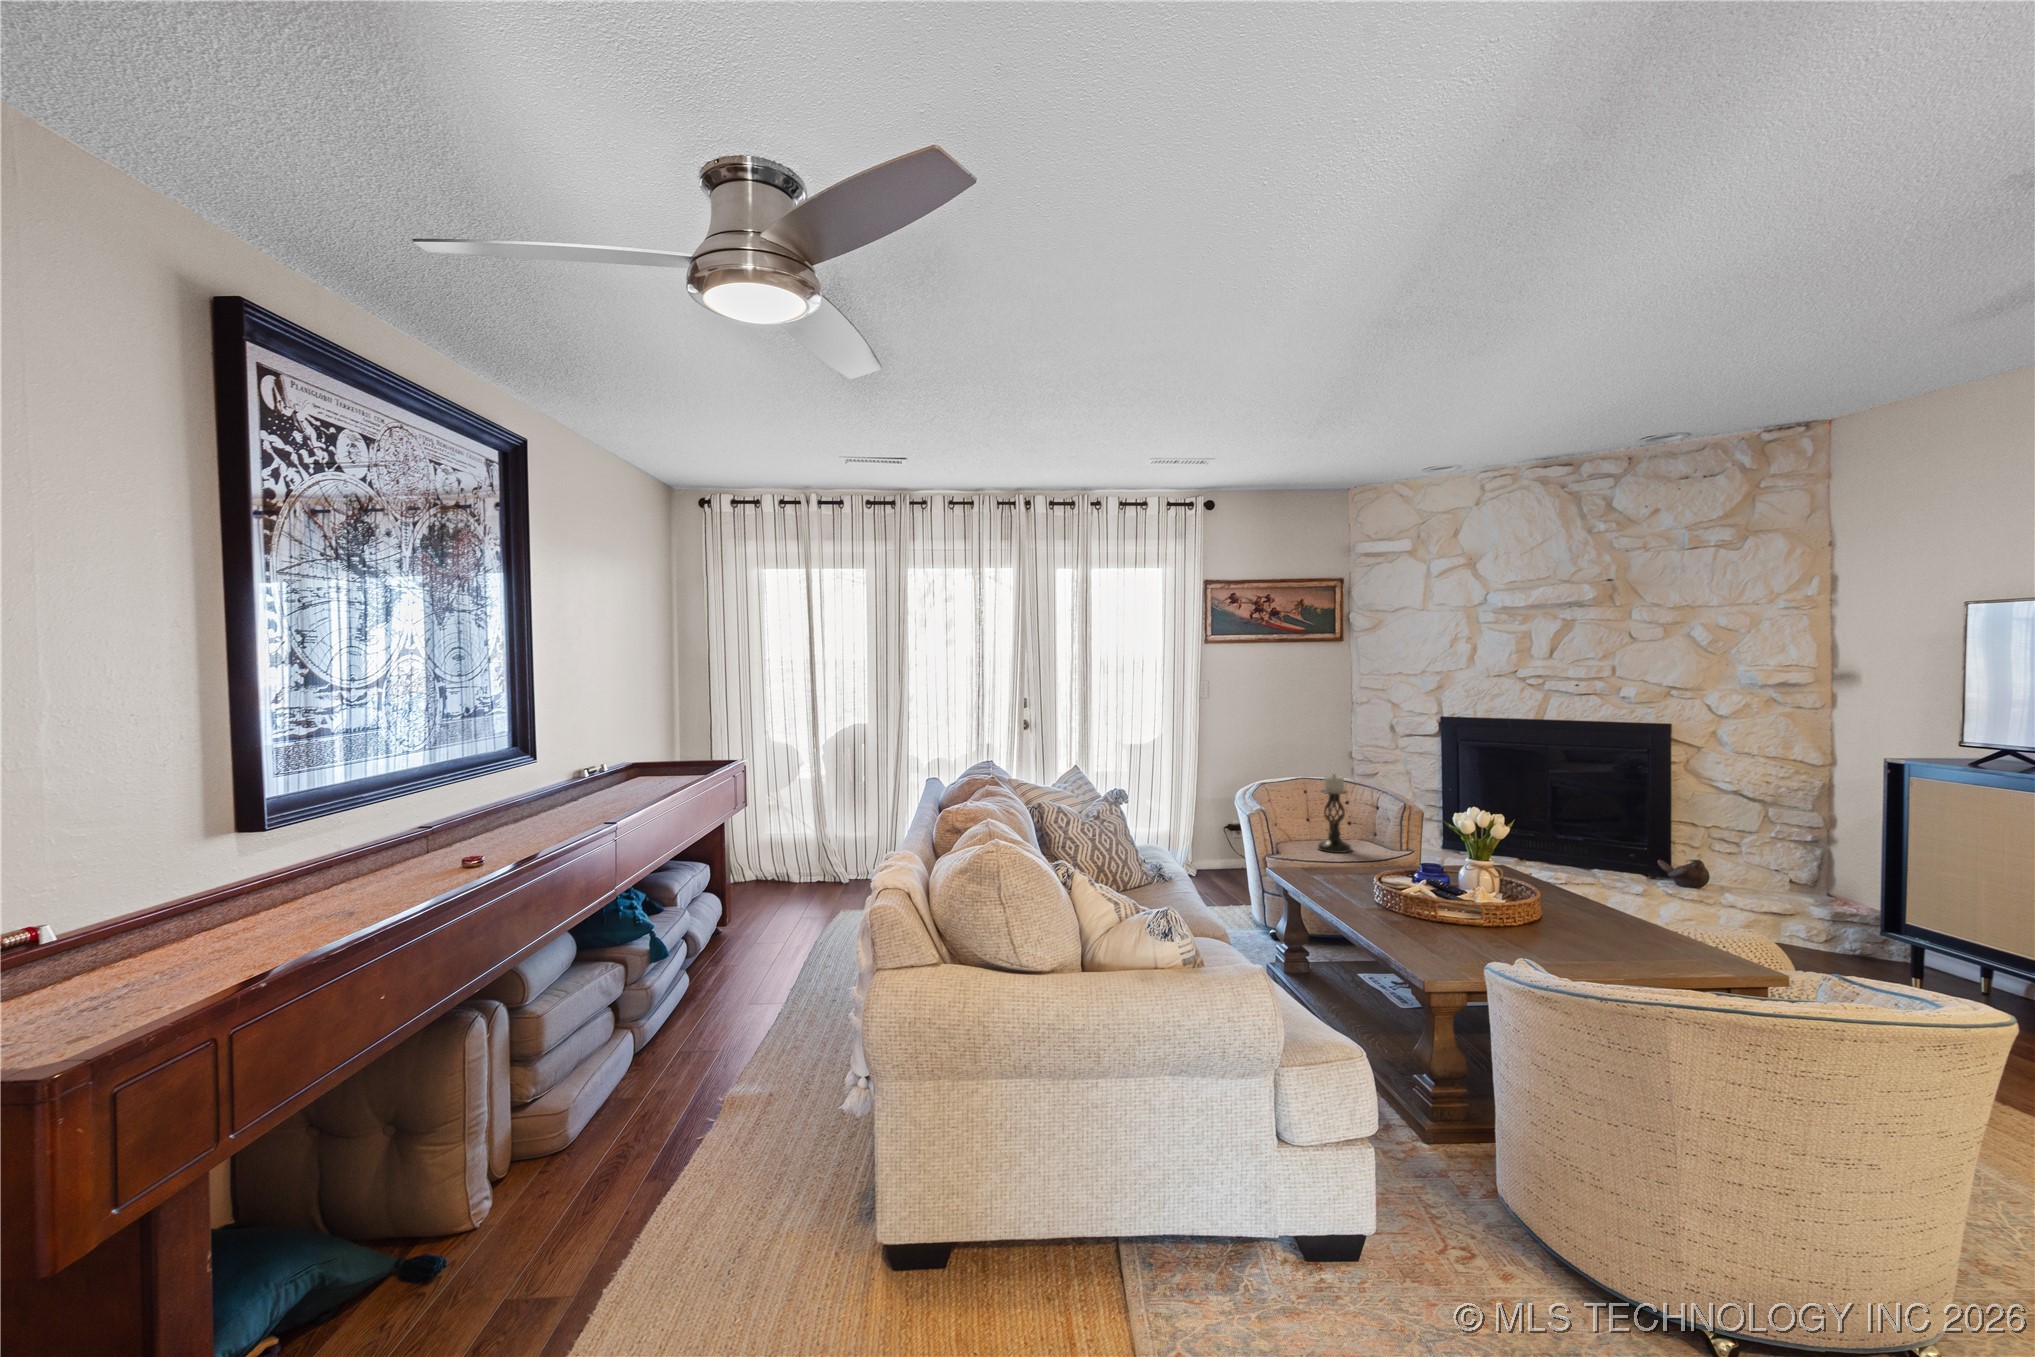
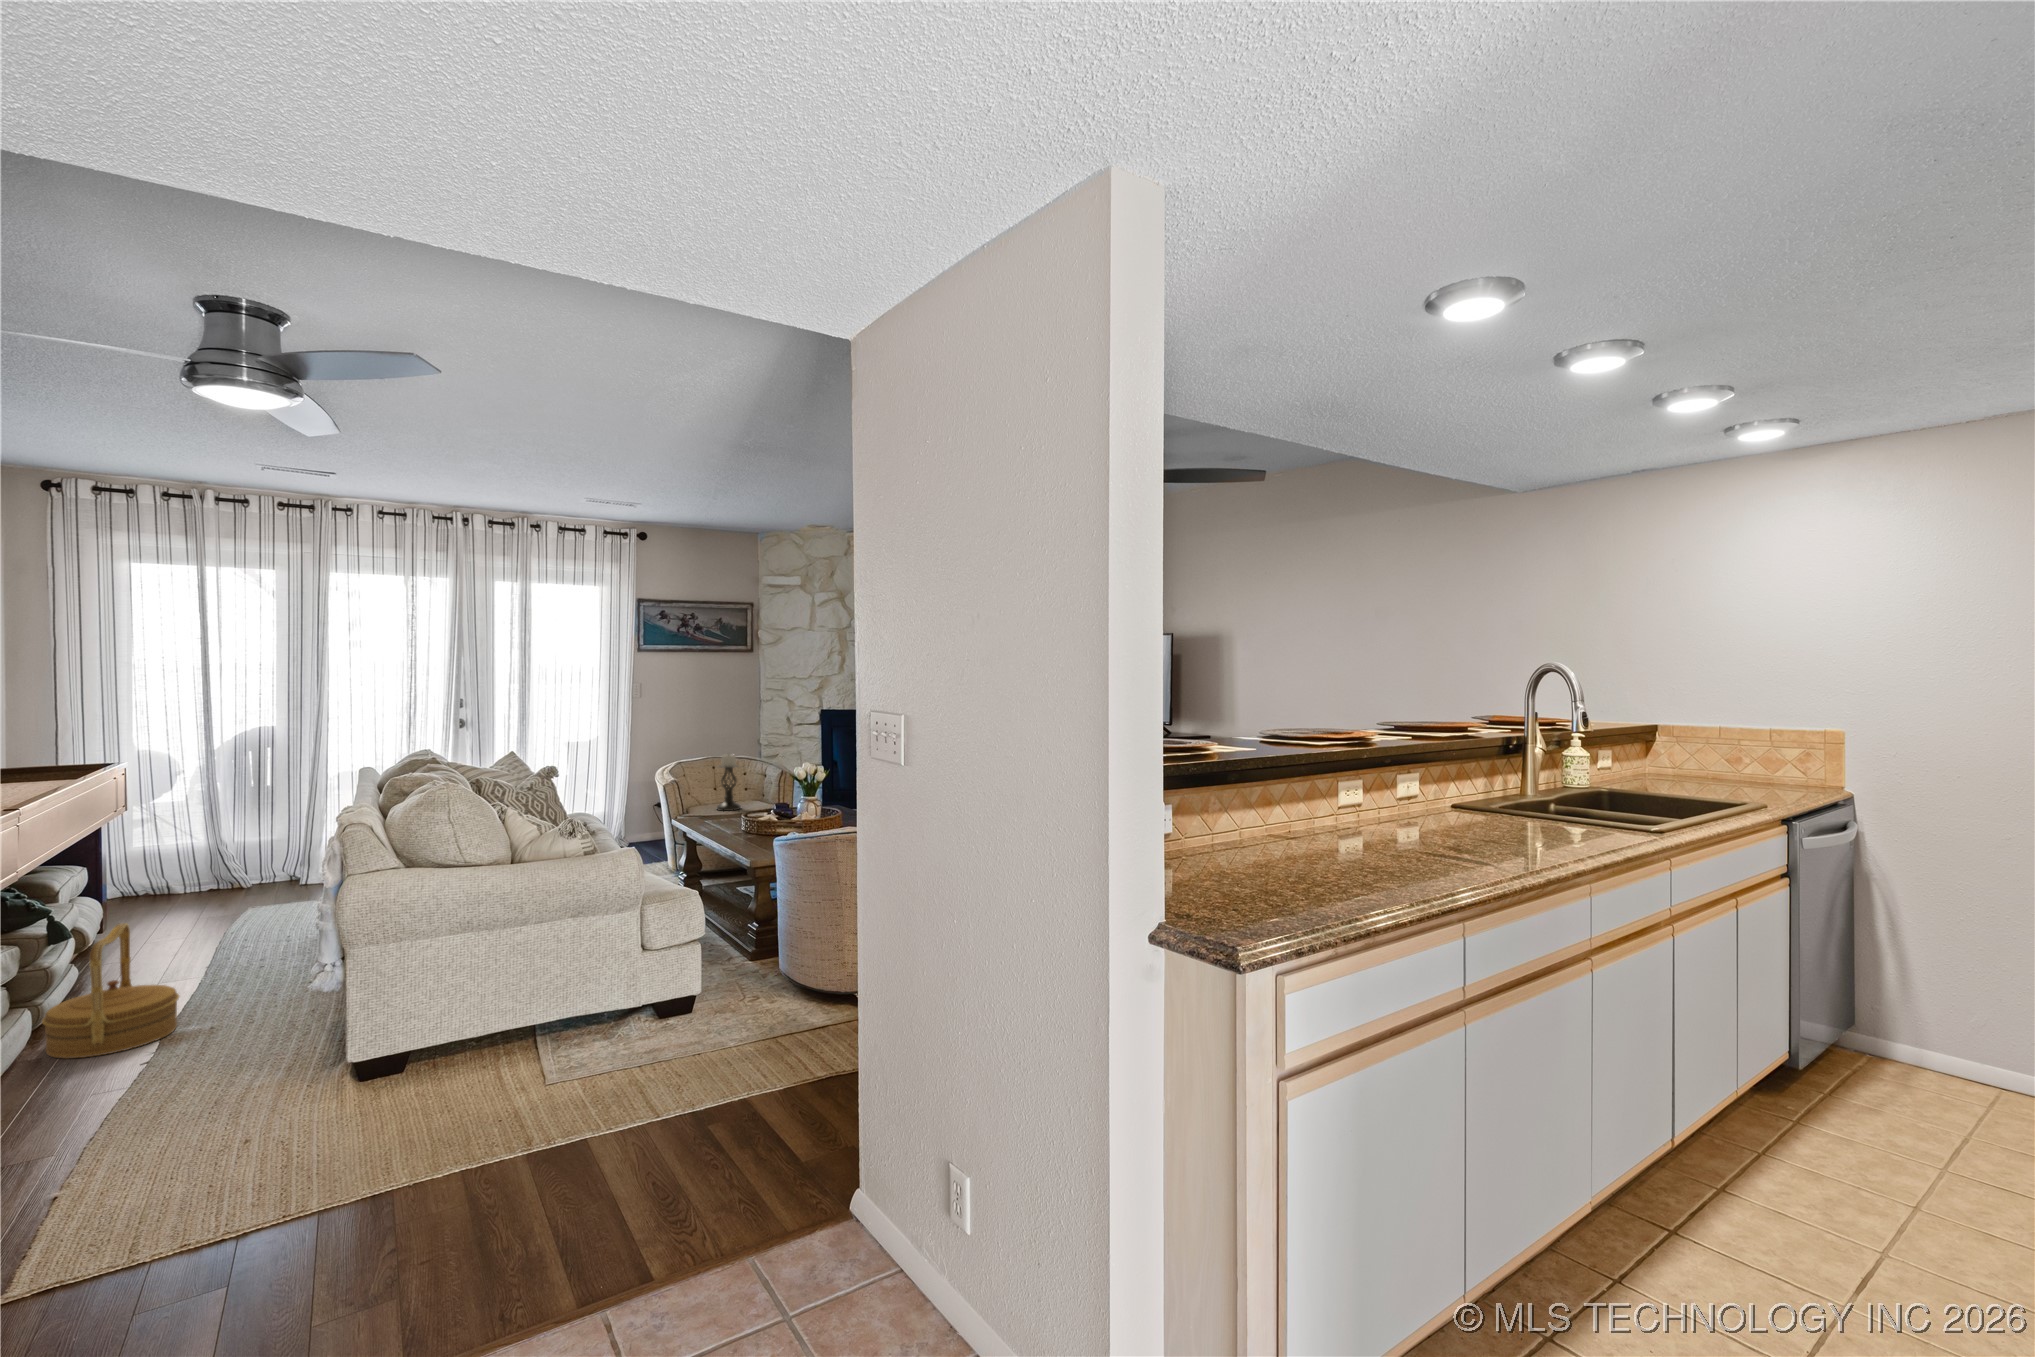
woven basket: none [612,957,735,1124] -> present [42,923,179,1059]

